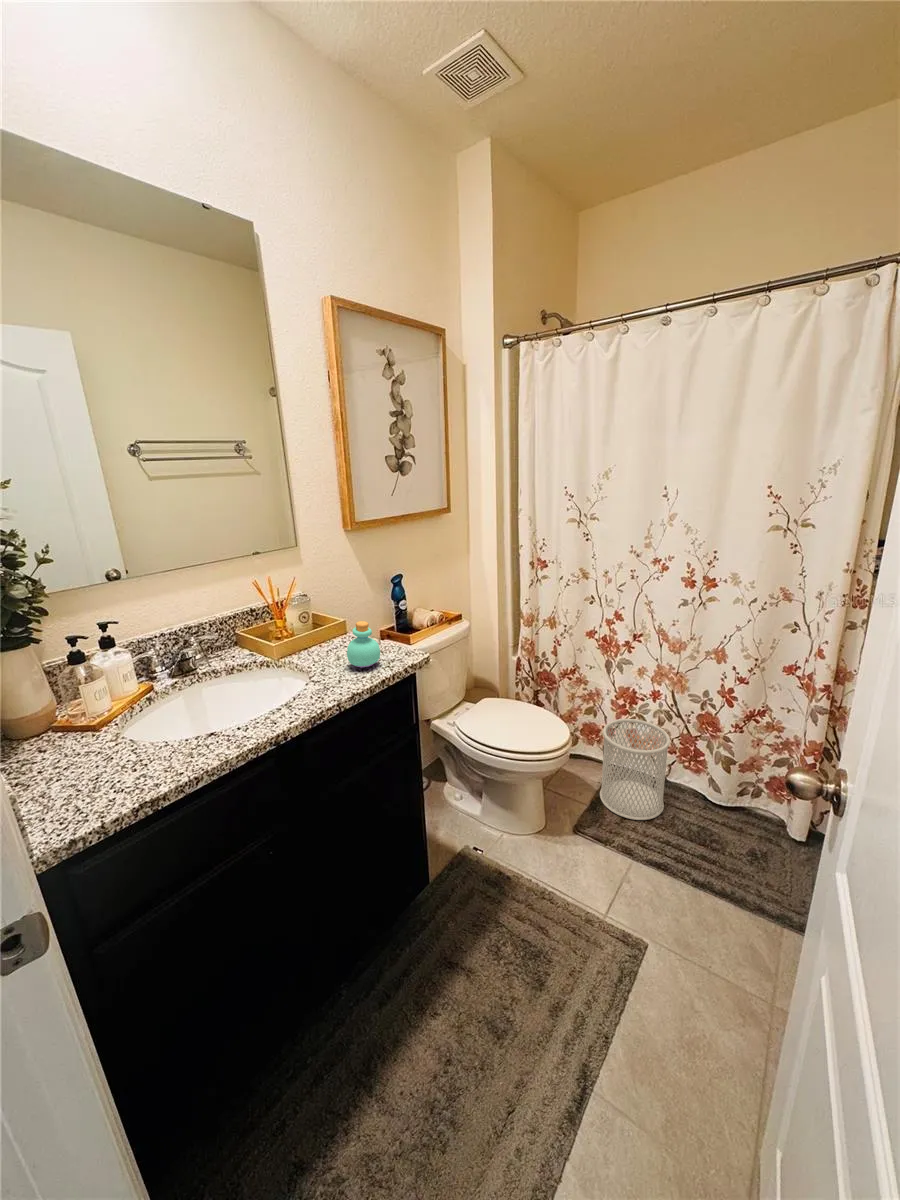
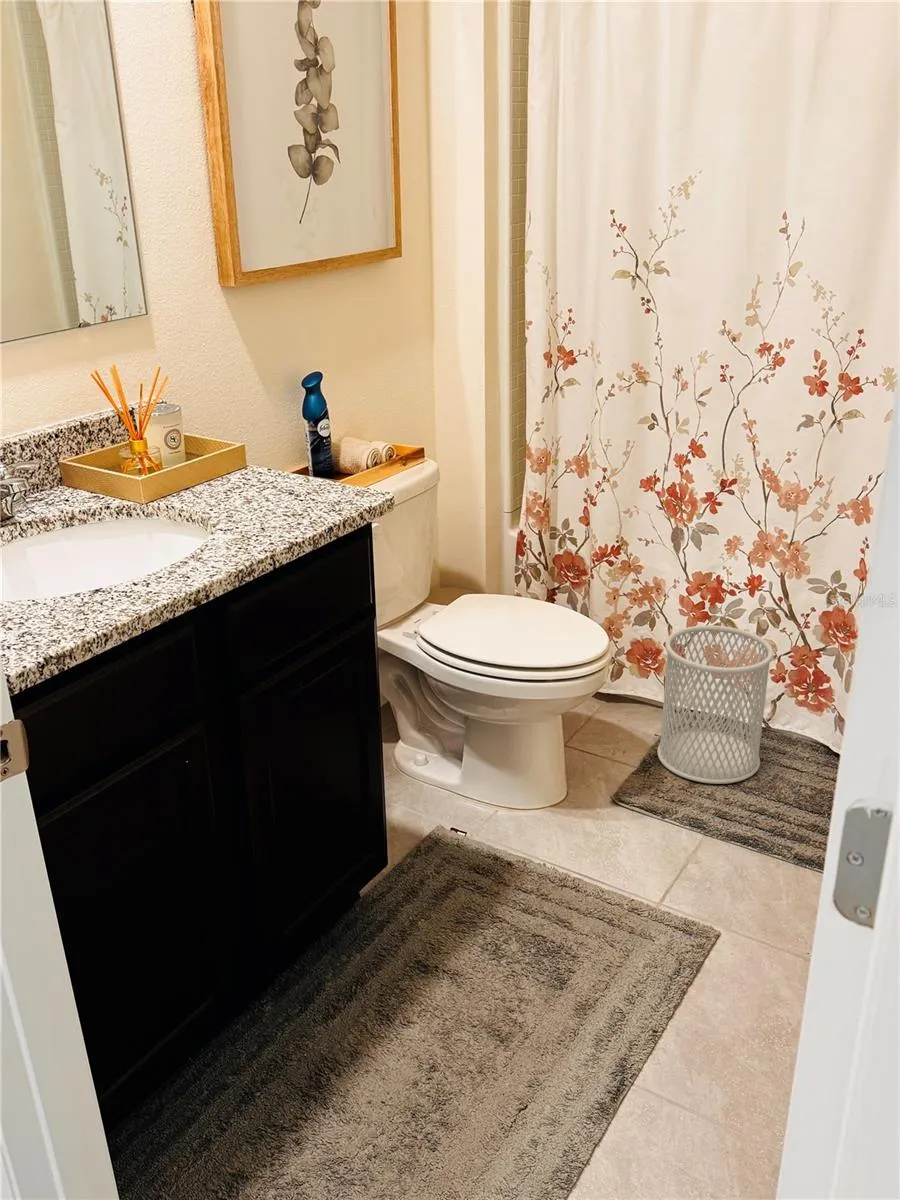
perfume bottle: present [347,621,380,667] -> none [264,436,318,510]

